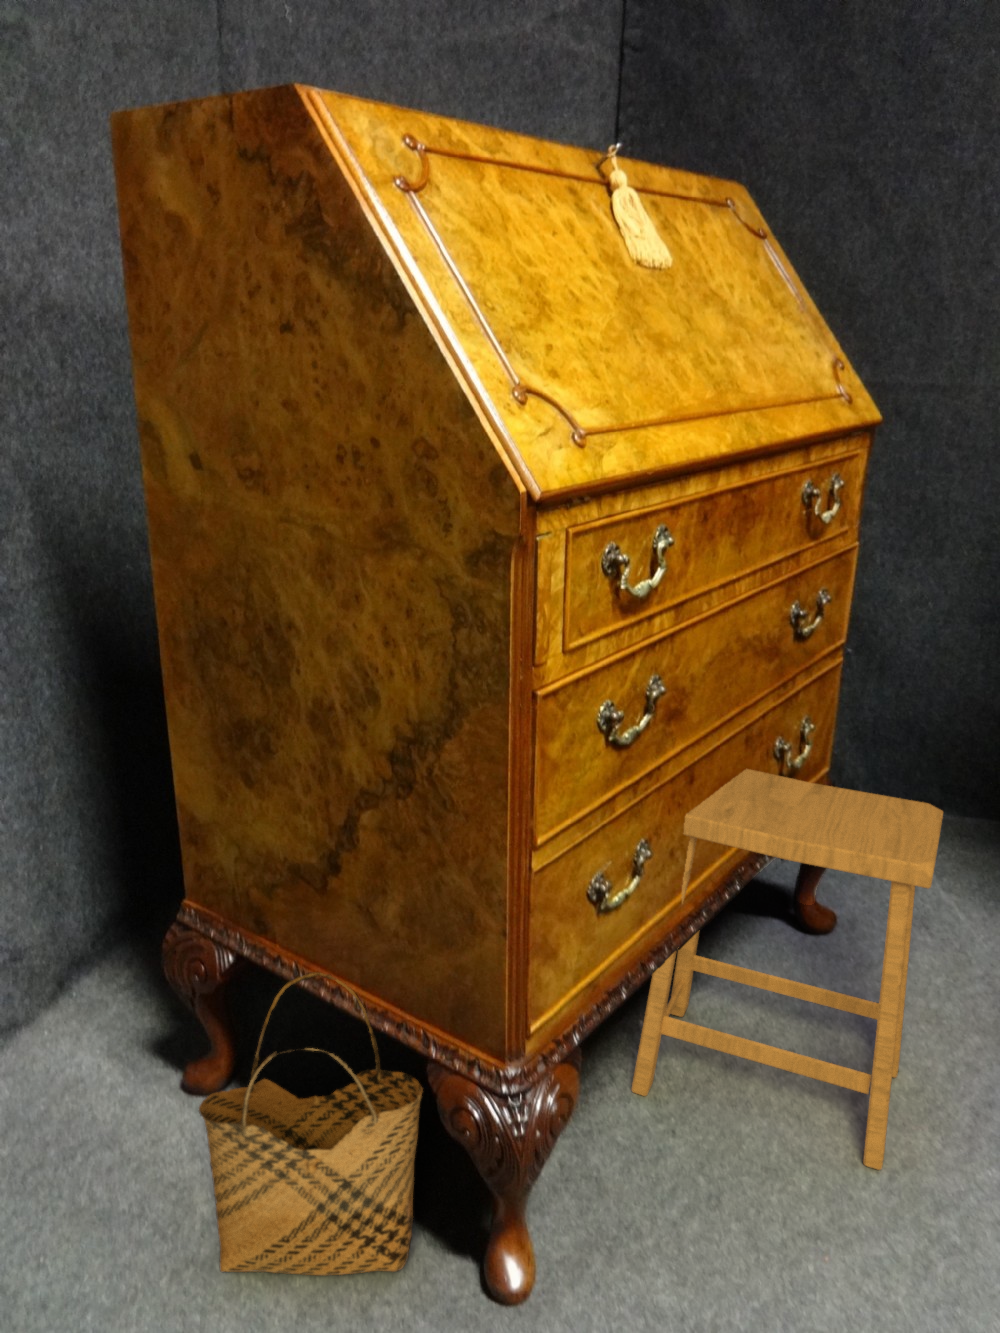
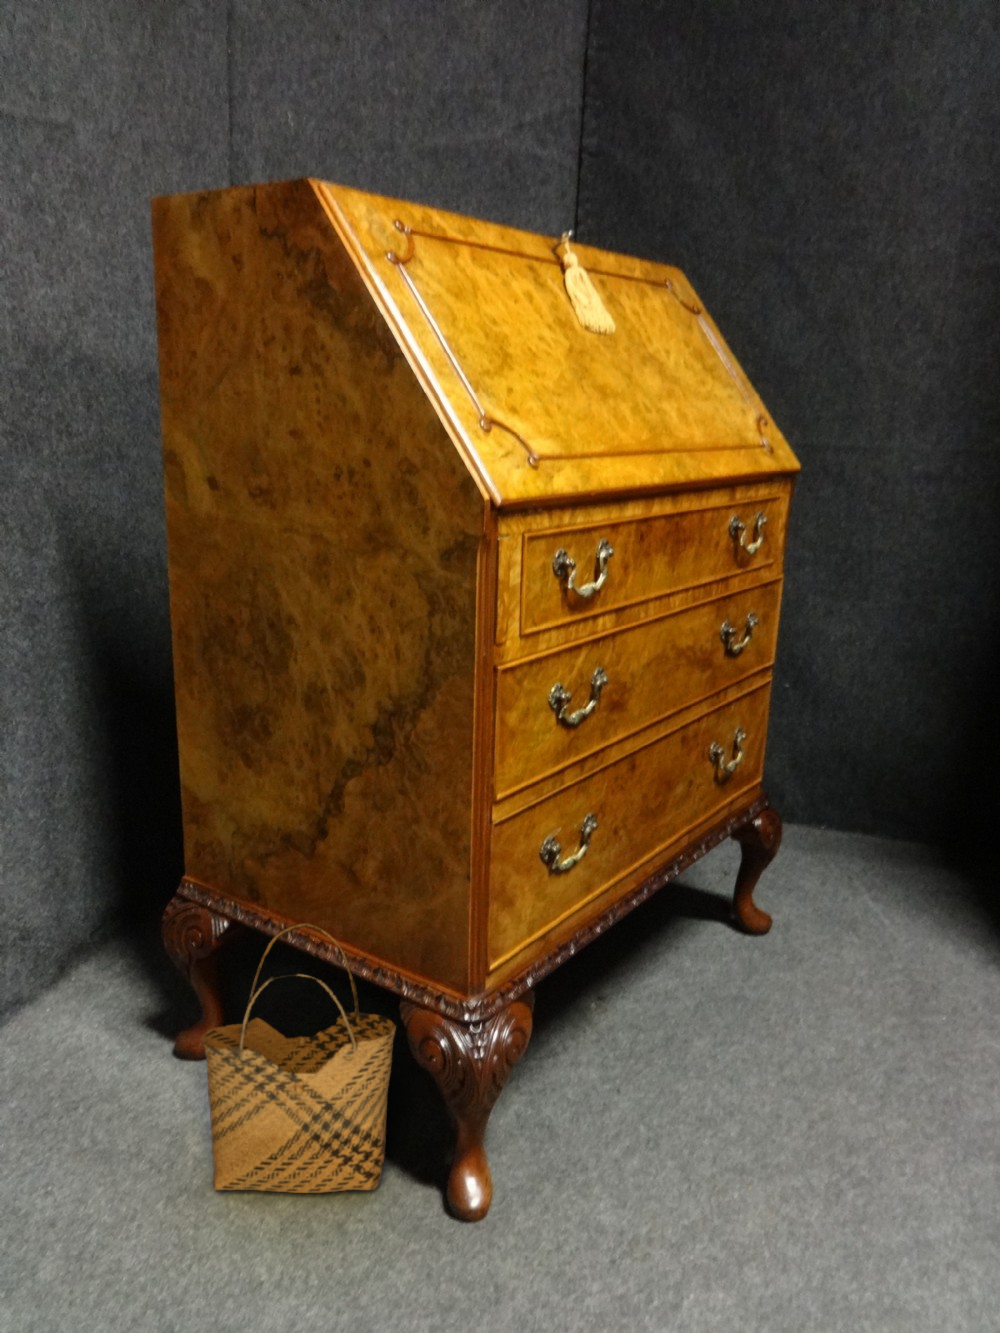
footstool: present [631,769,943,1170] -> none [581,759,852,1120]

